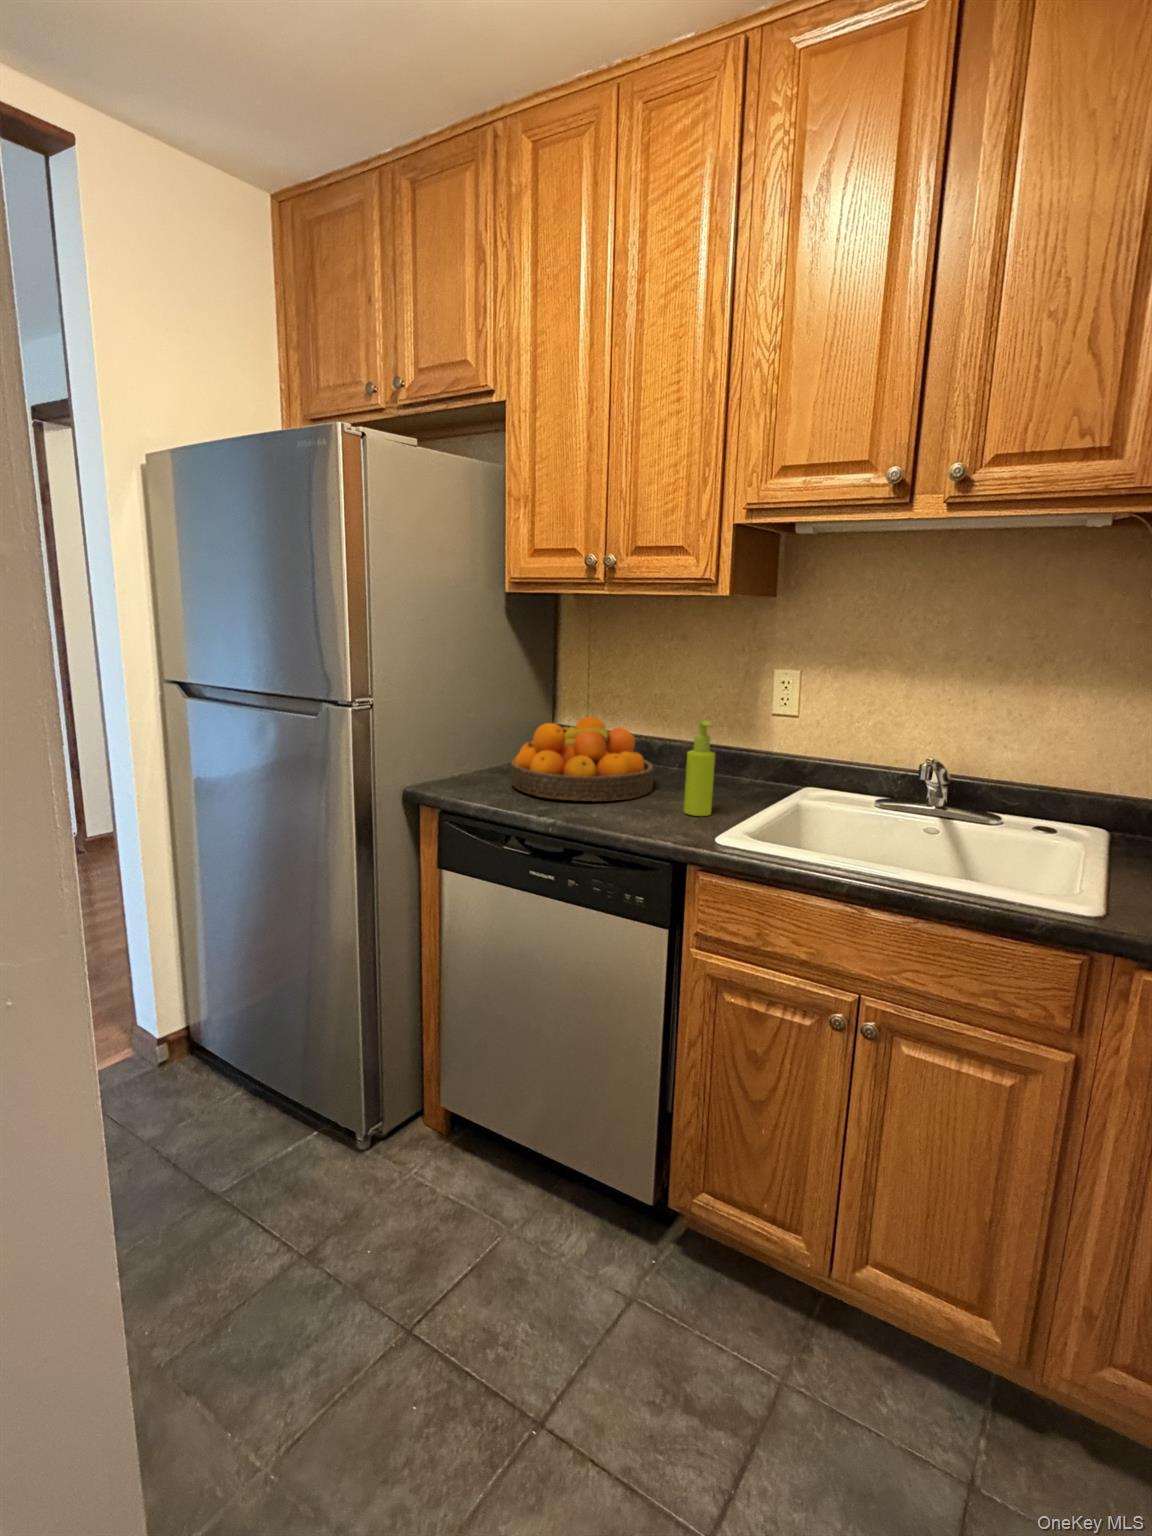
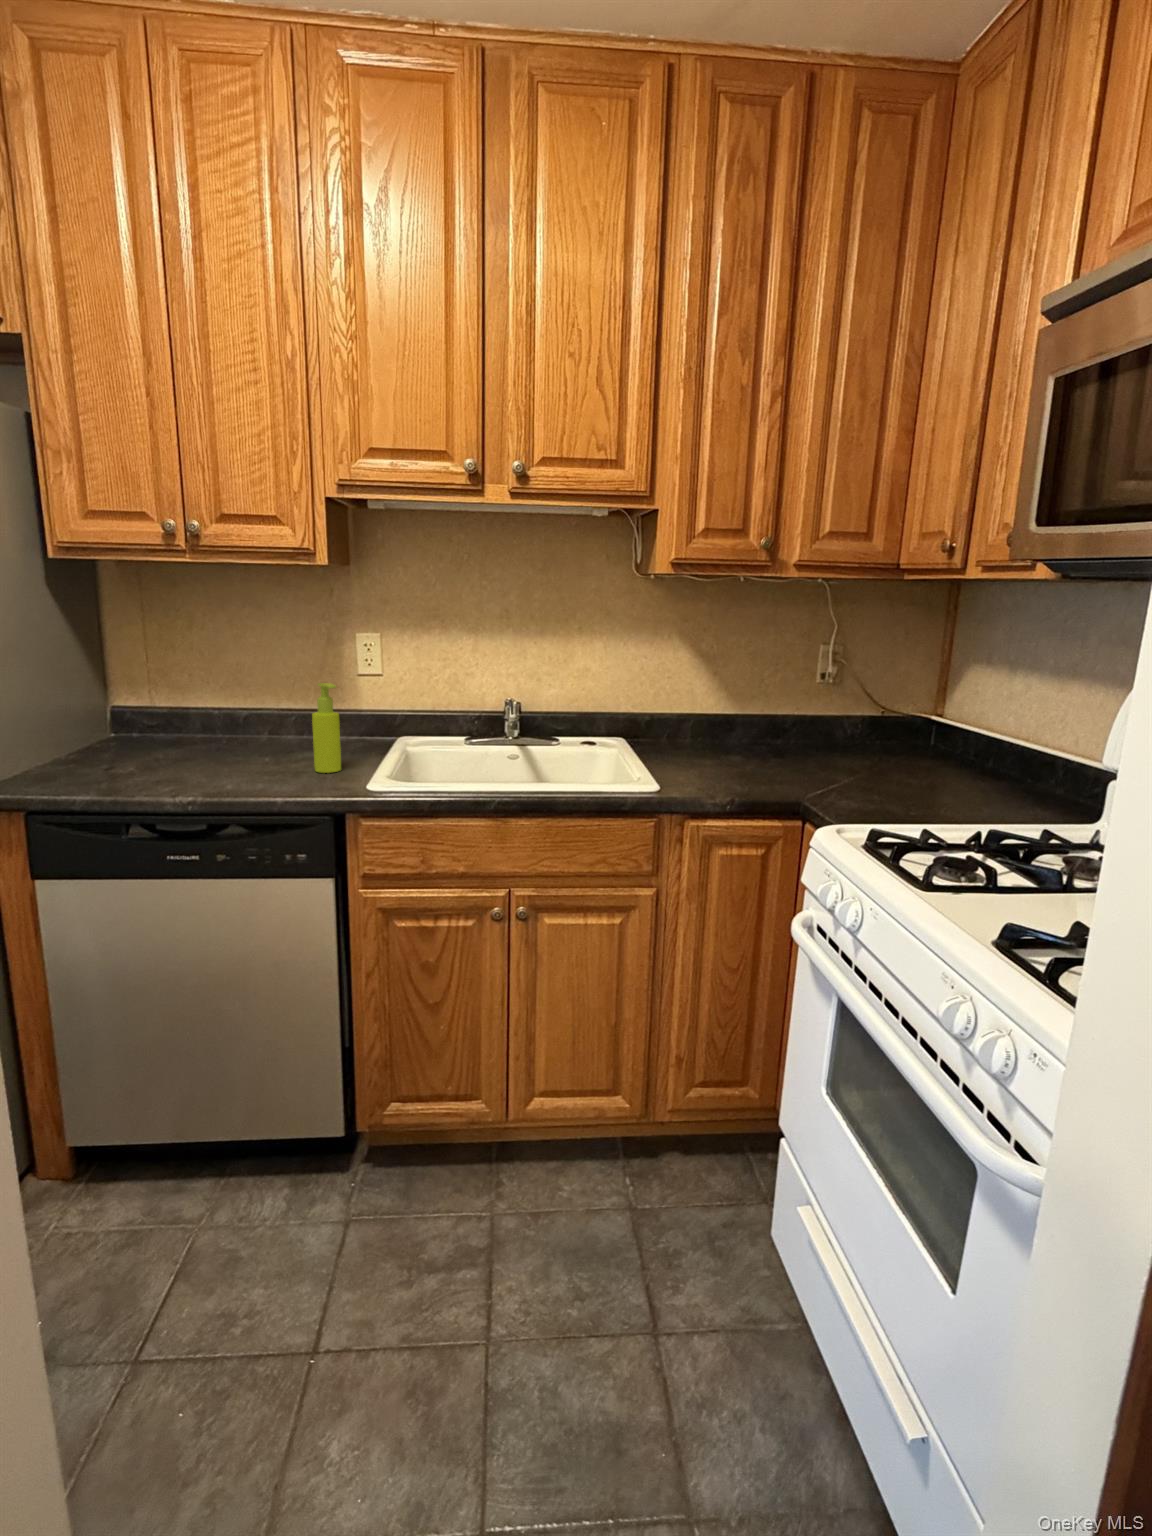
fruit bowl: present [510,716,654,801] -> none [98,692,267,780]

